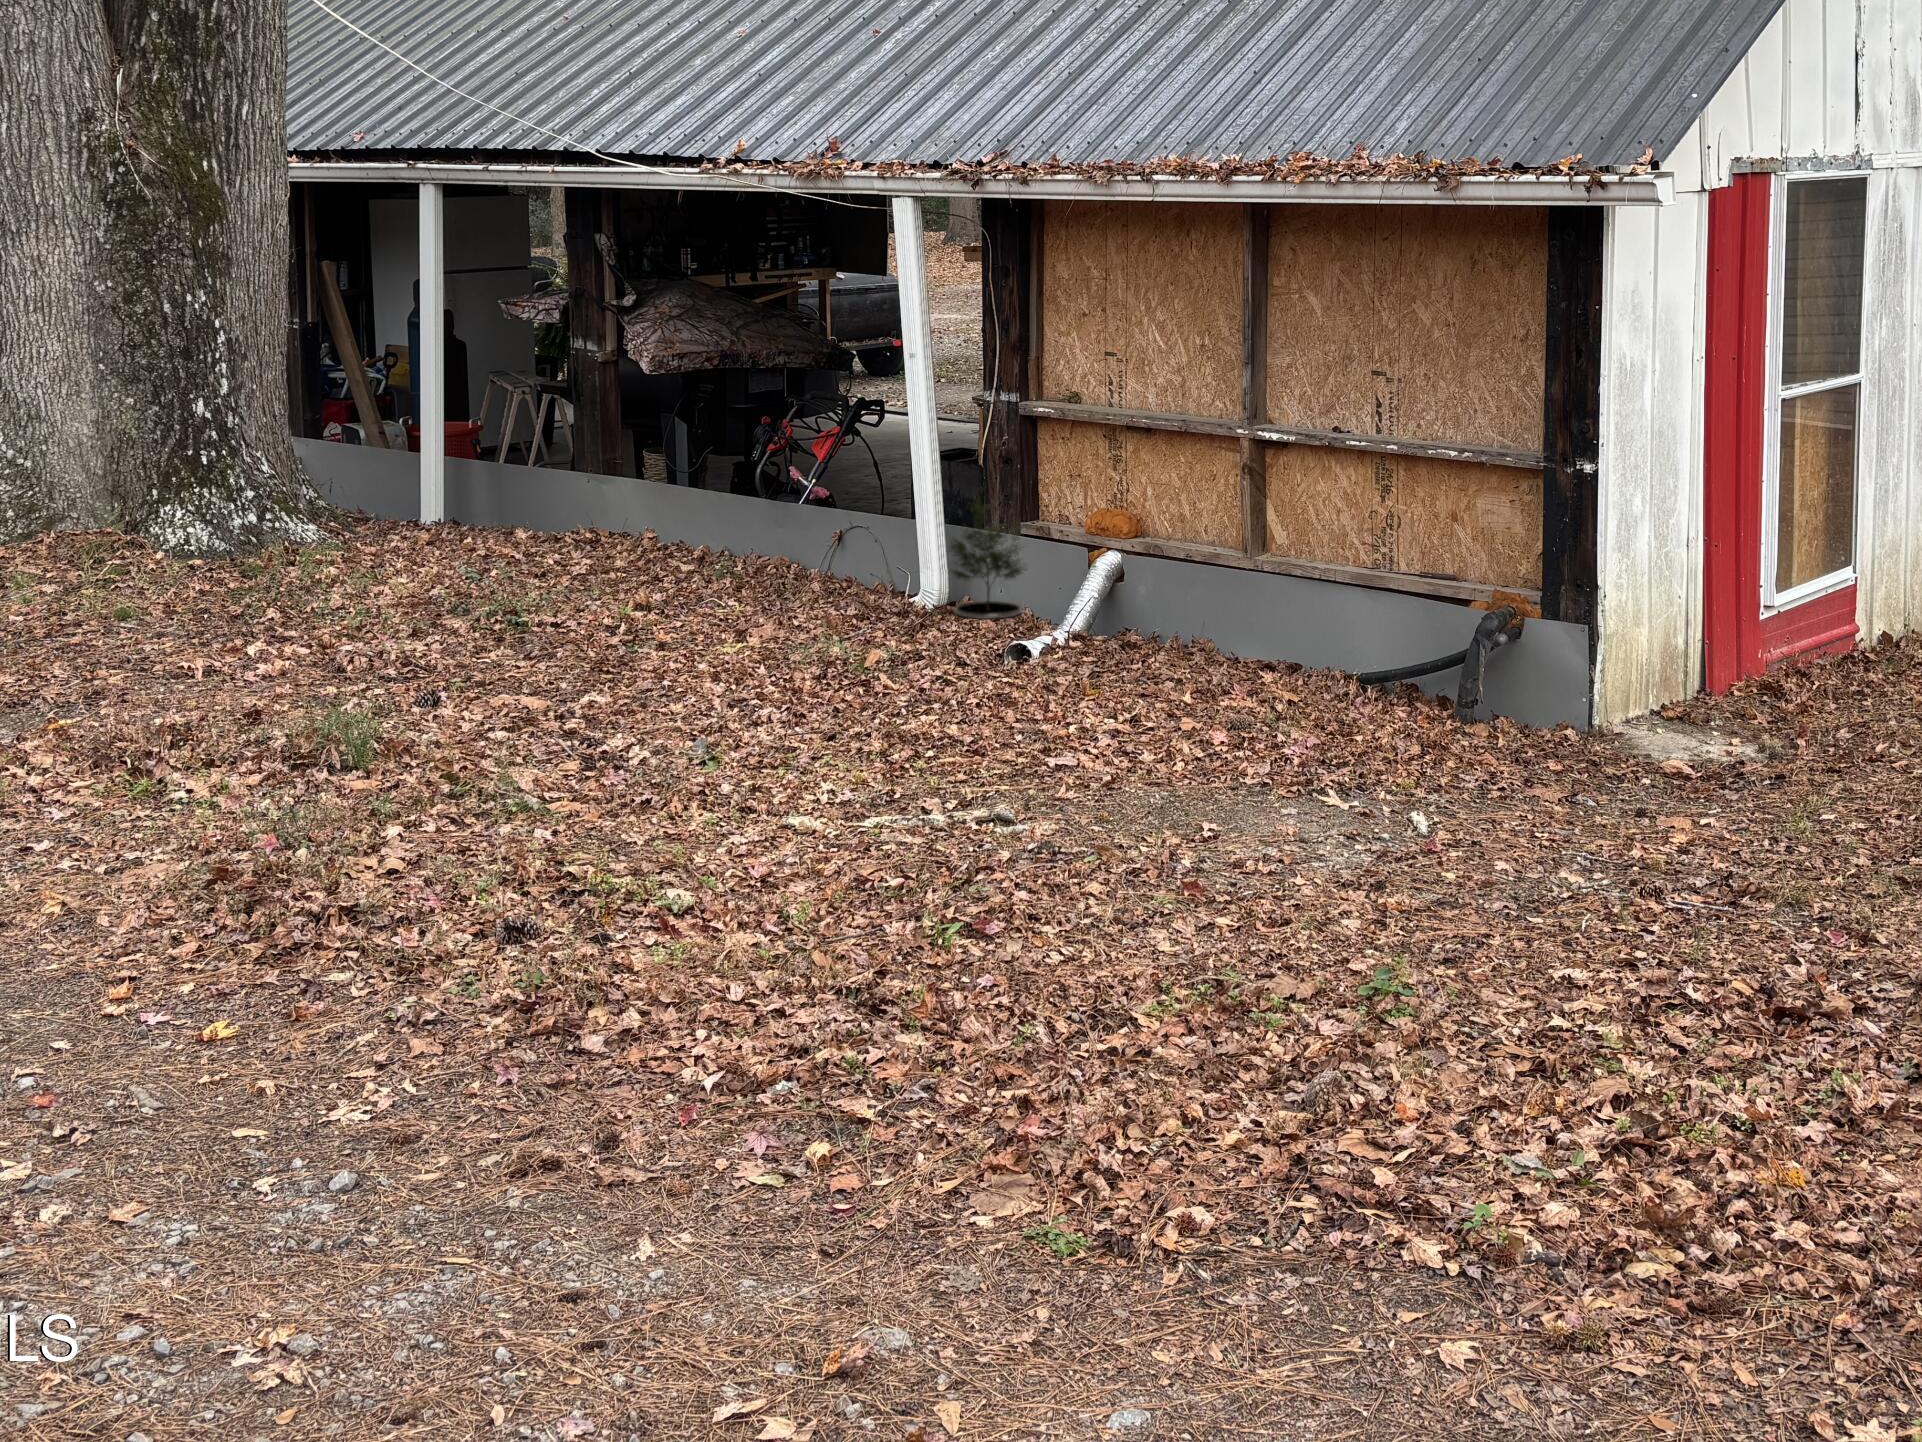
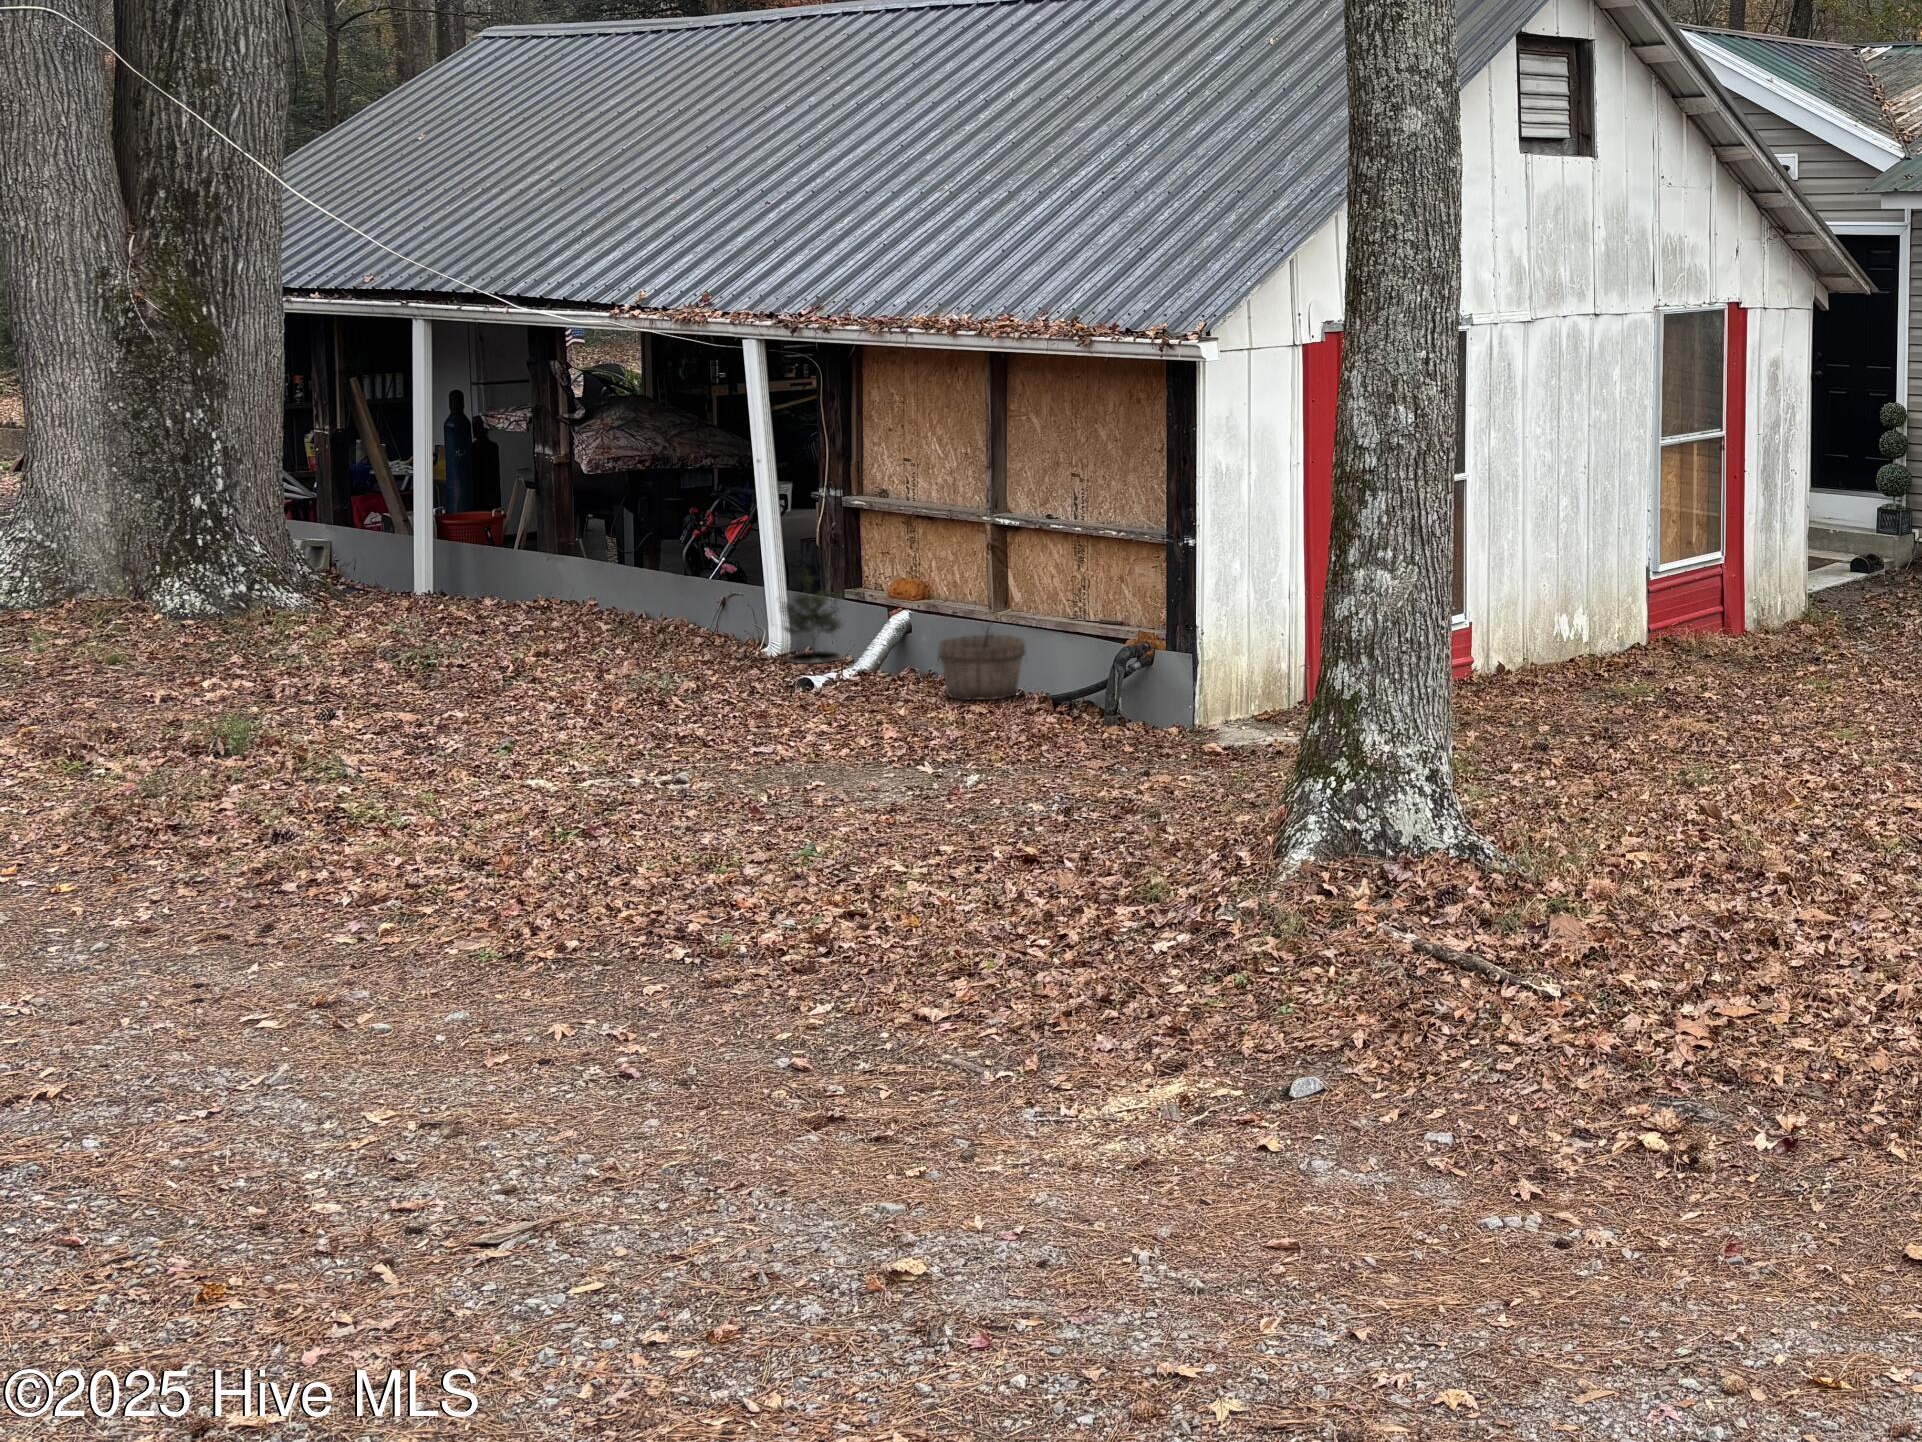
wooden bucket: none [1202,571,1318,677] -> present [937,629,1025,700]

